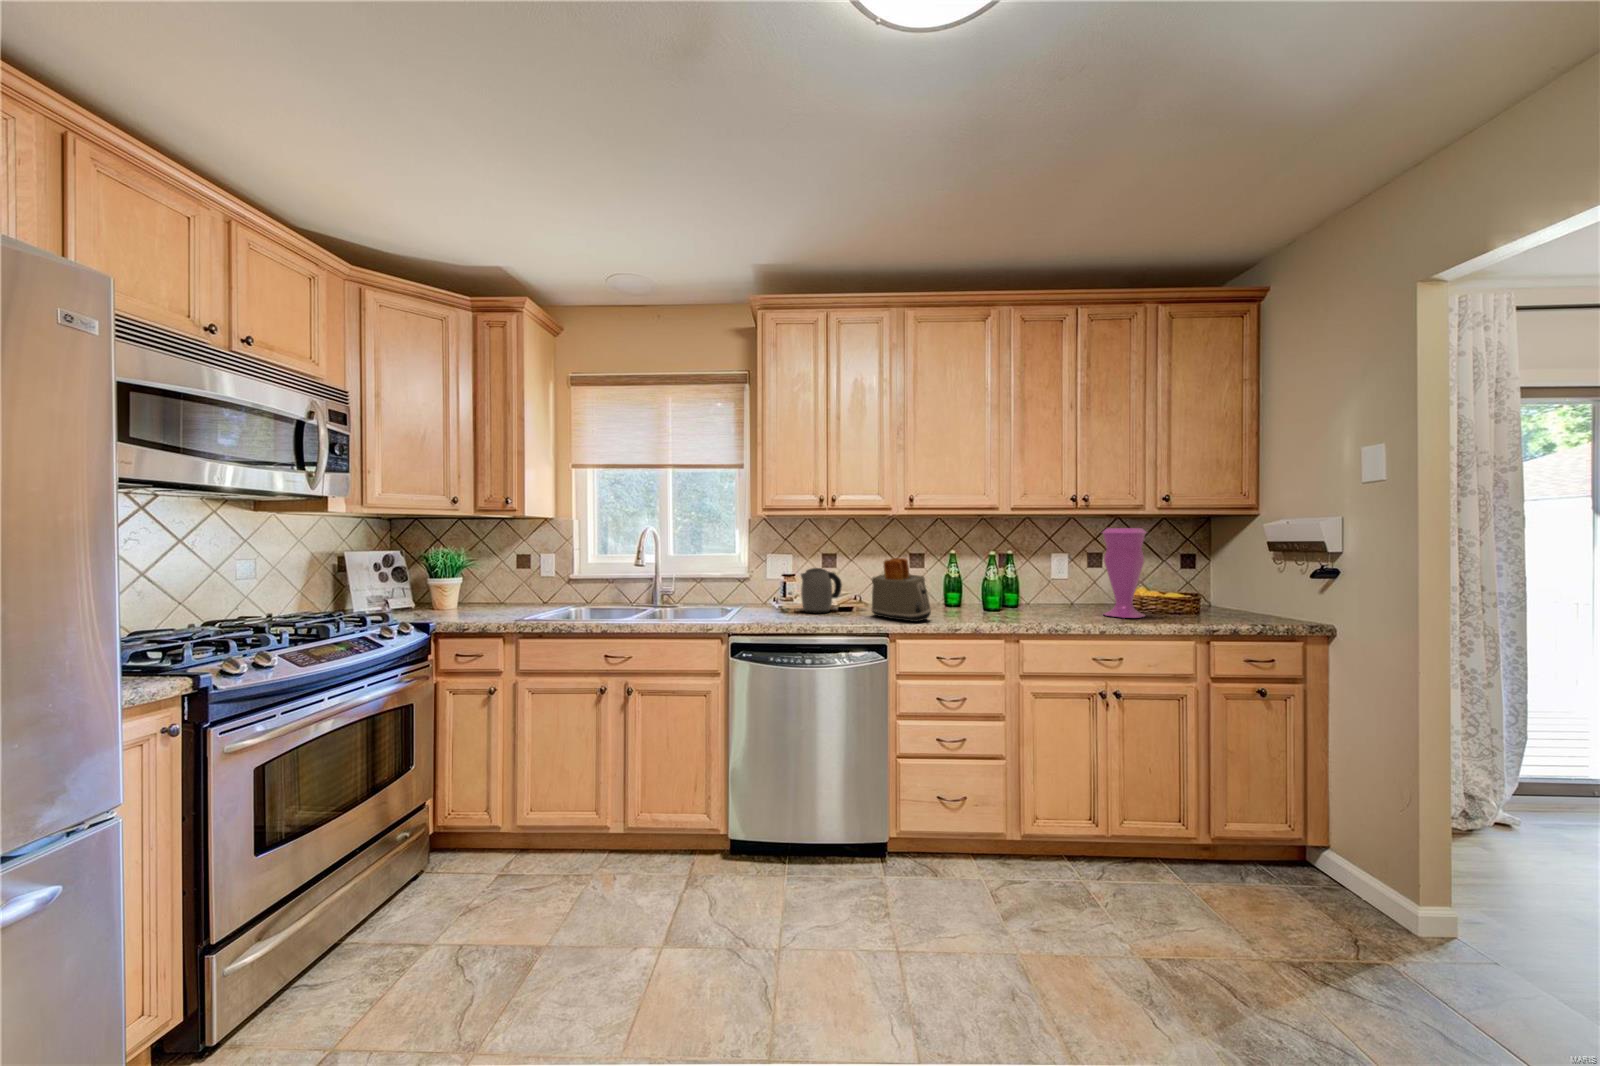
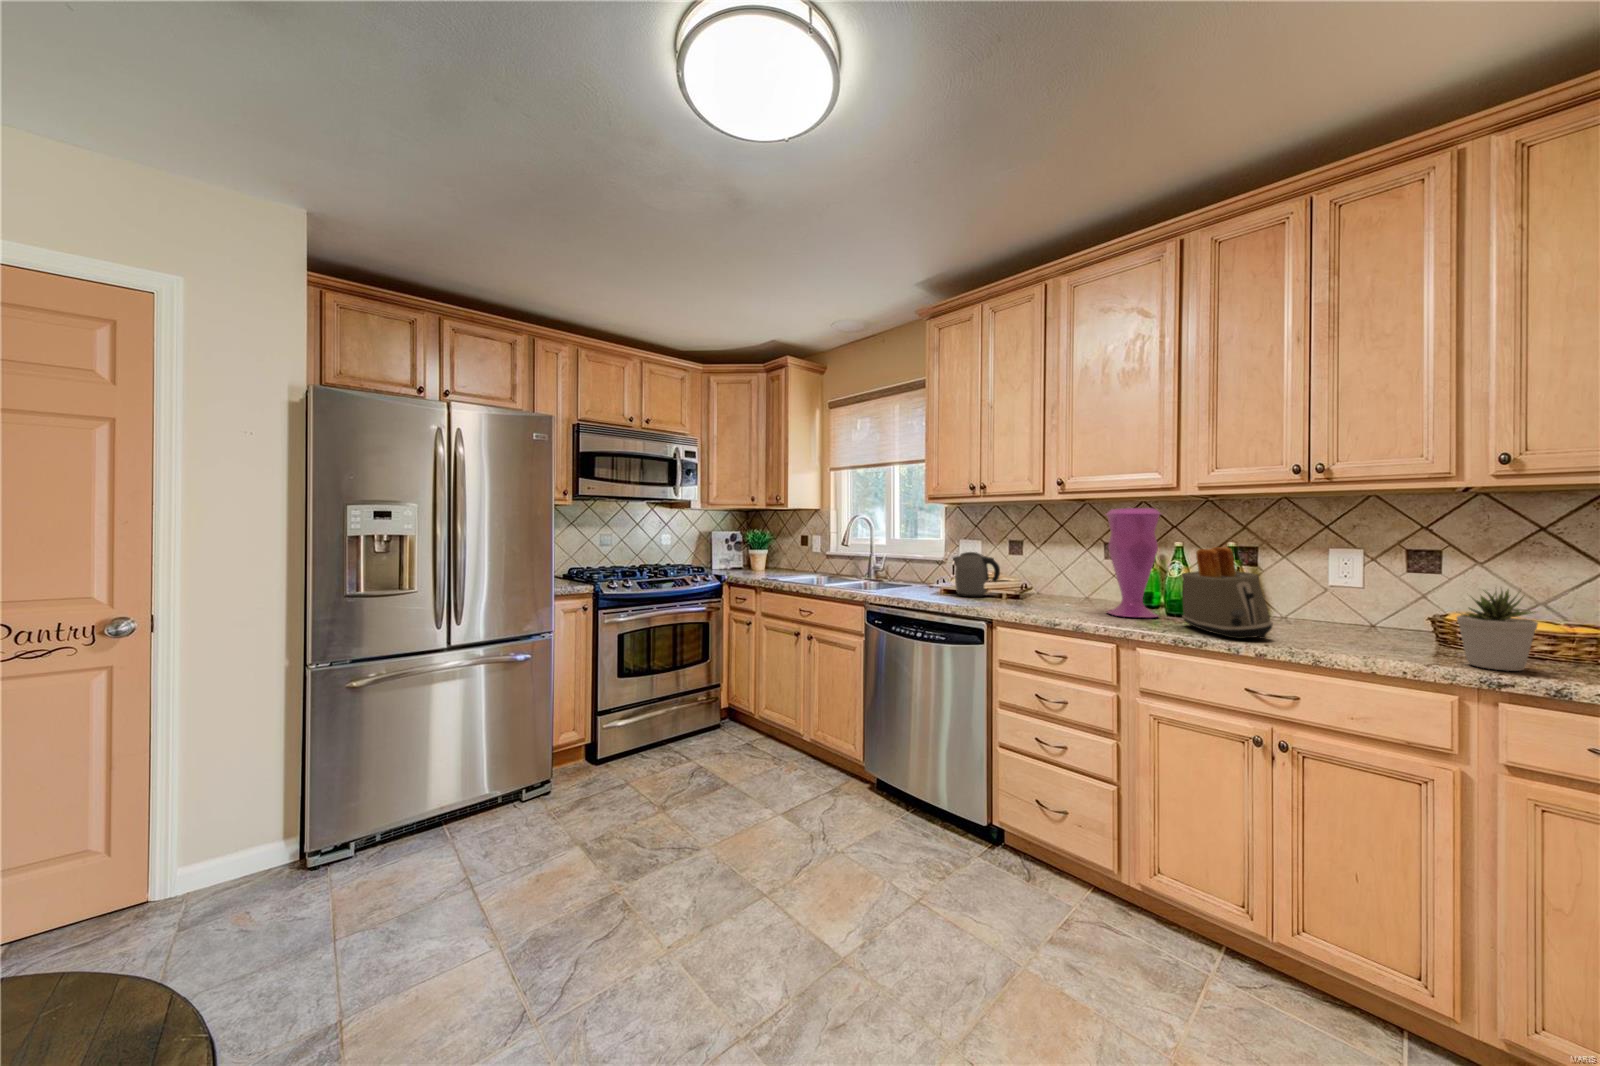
vase: present [1102,528,1146,618] -> present [1106,508,1161,618]
toaster: present [872,558,931,622] -> present [1182,547,1273,639]
potted plant: none [1177,577,1212,625] -> present [1457,590,1538,671]

